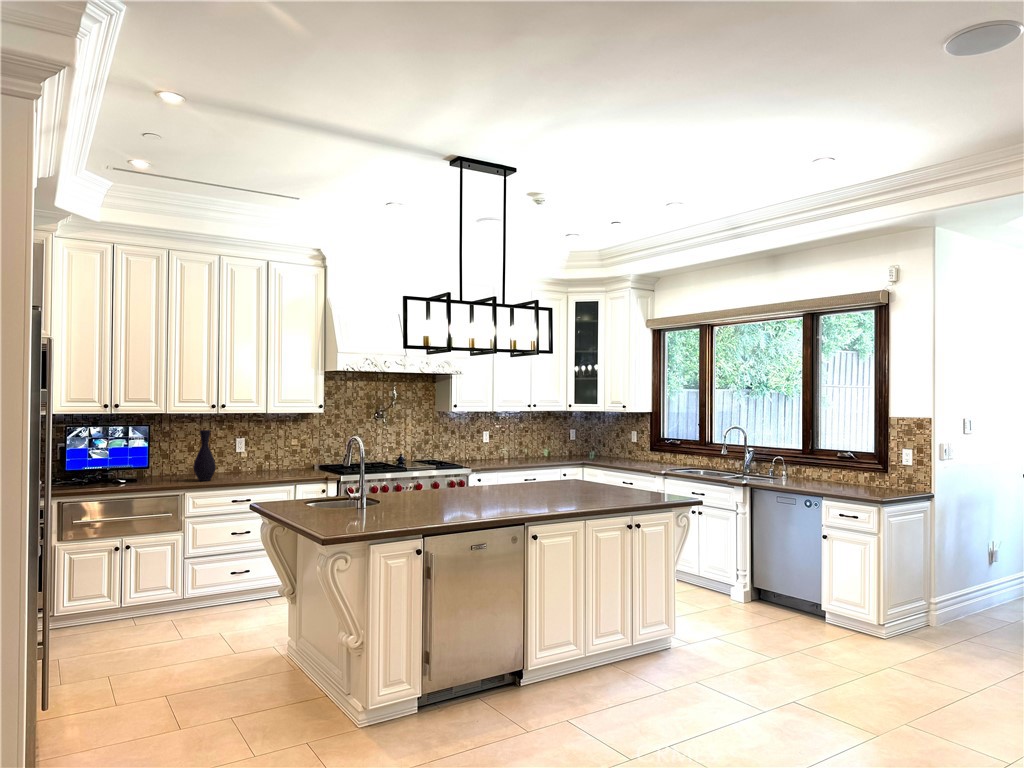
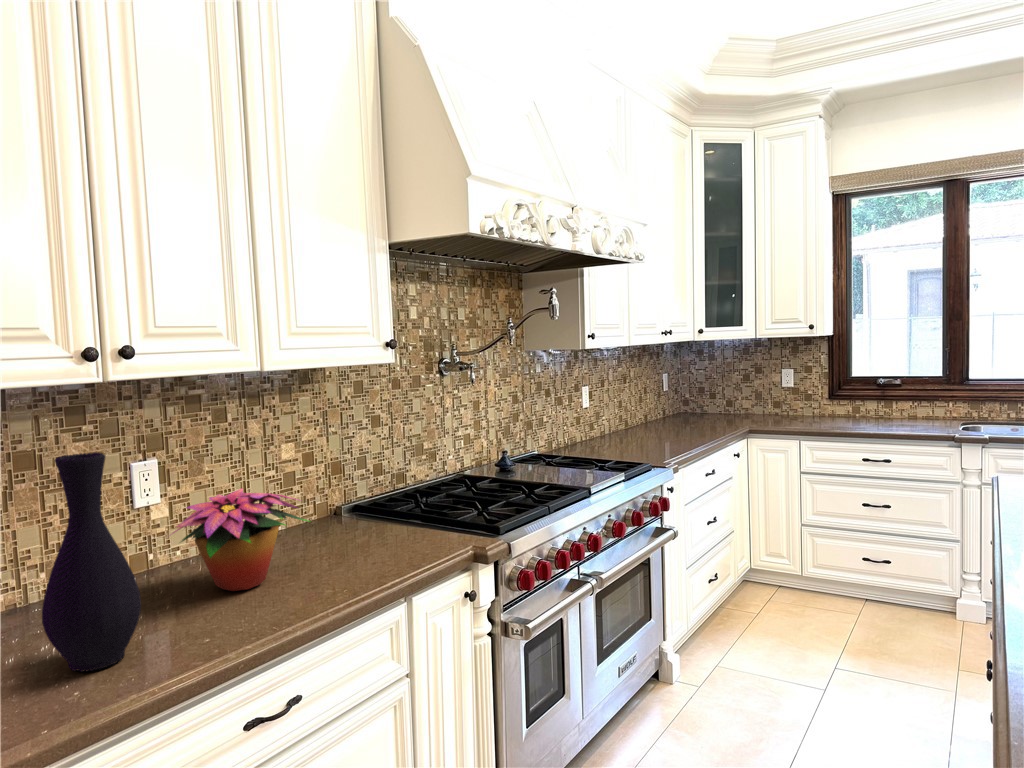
flower arrangement: none [232,447,275,476] -> present [172,488,309,591]

